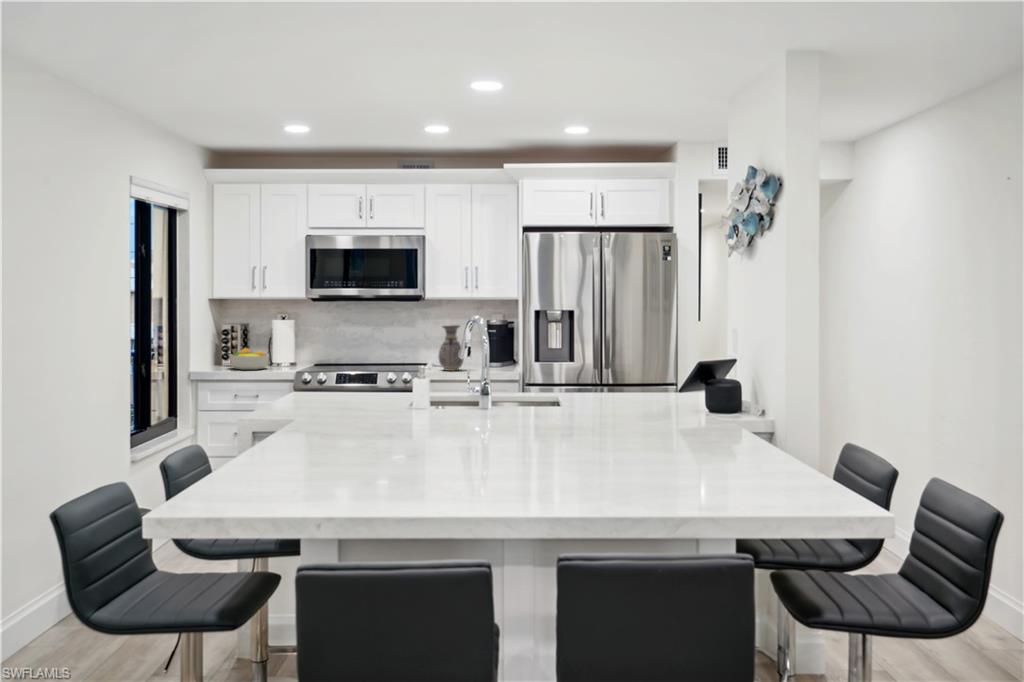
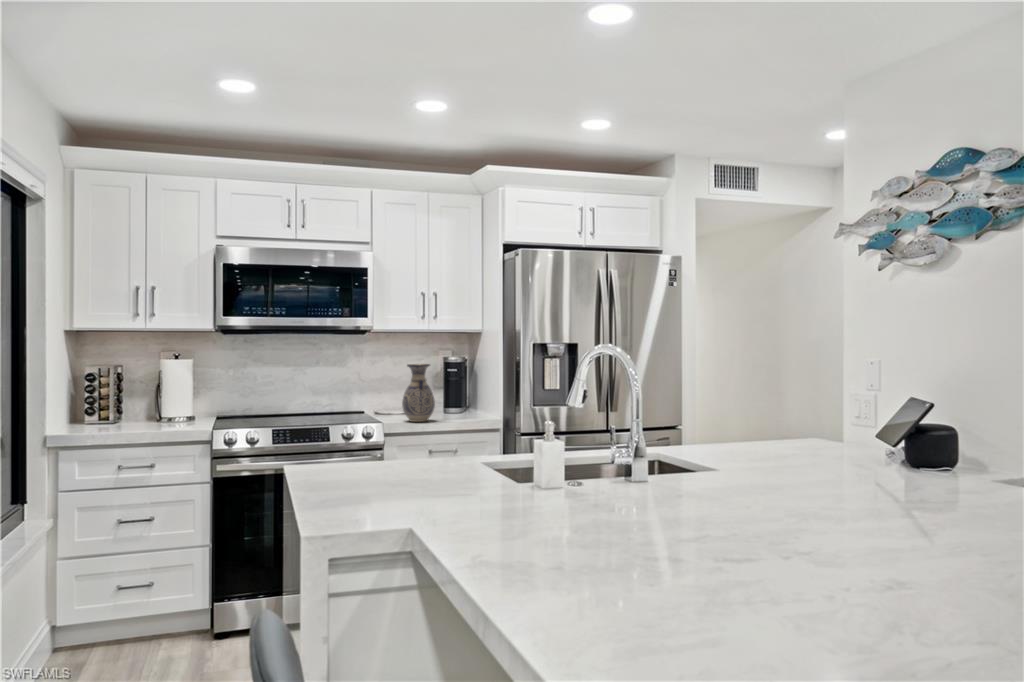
fruit bowl: present [230,348,269,370] -> none [102,398,165,430]

